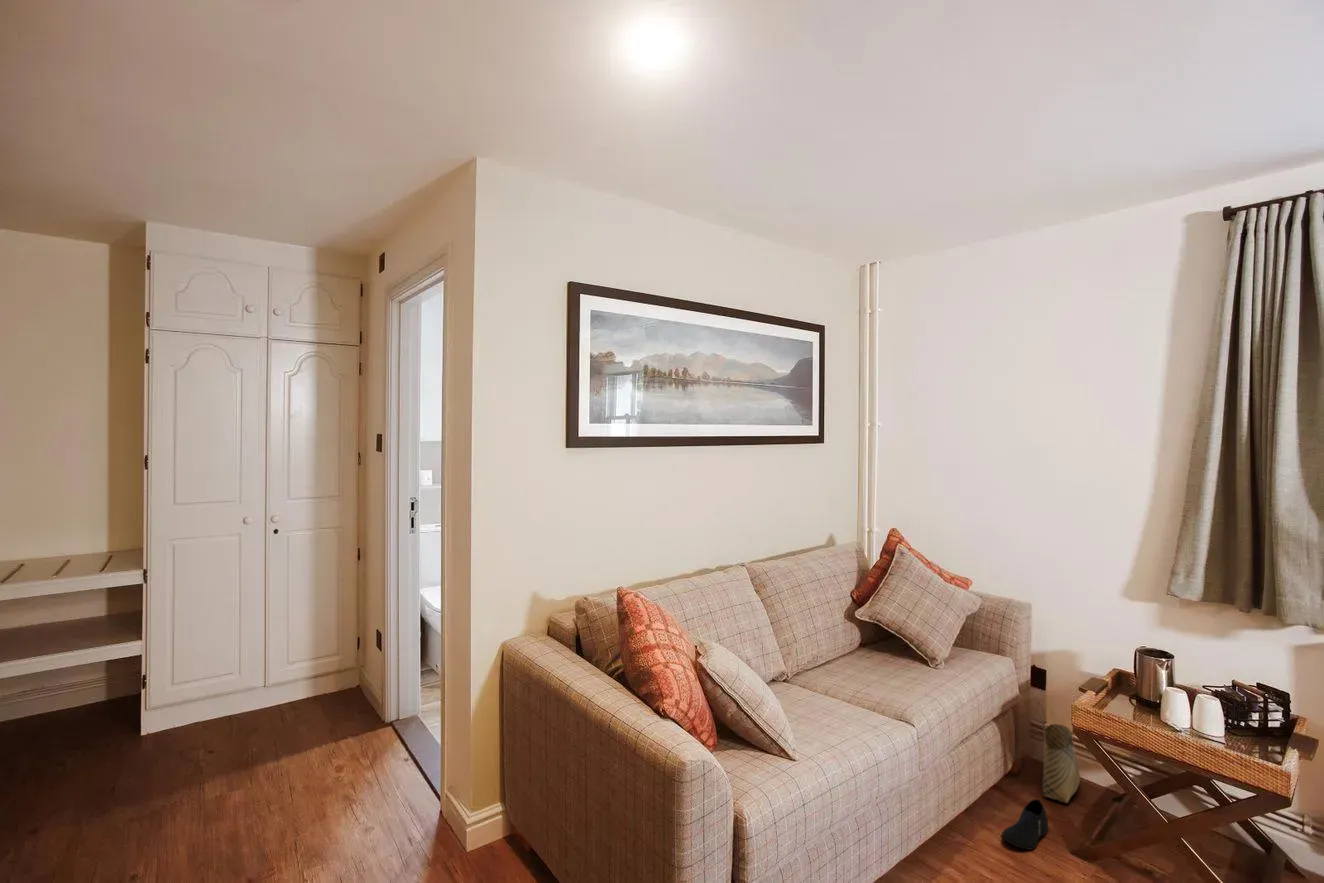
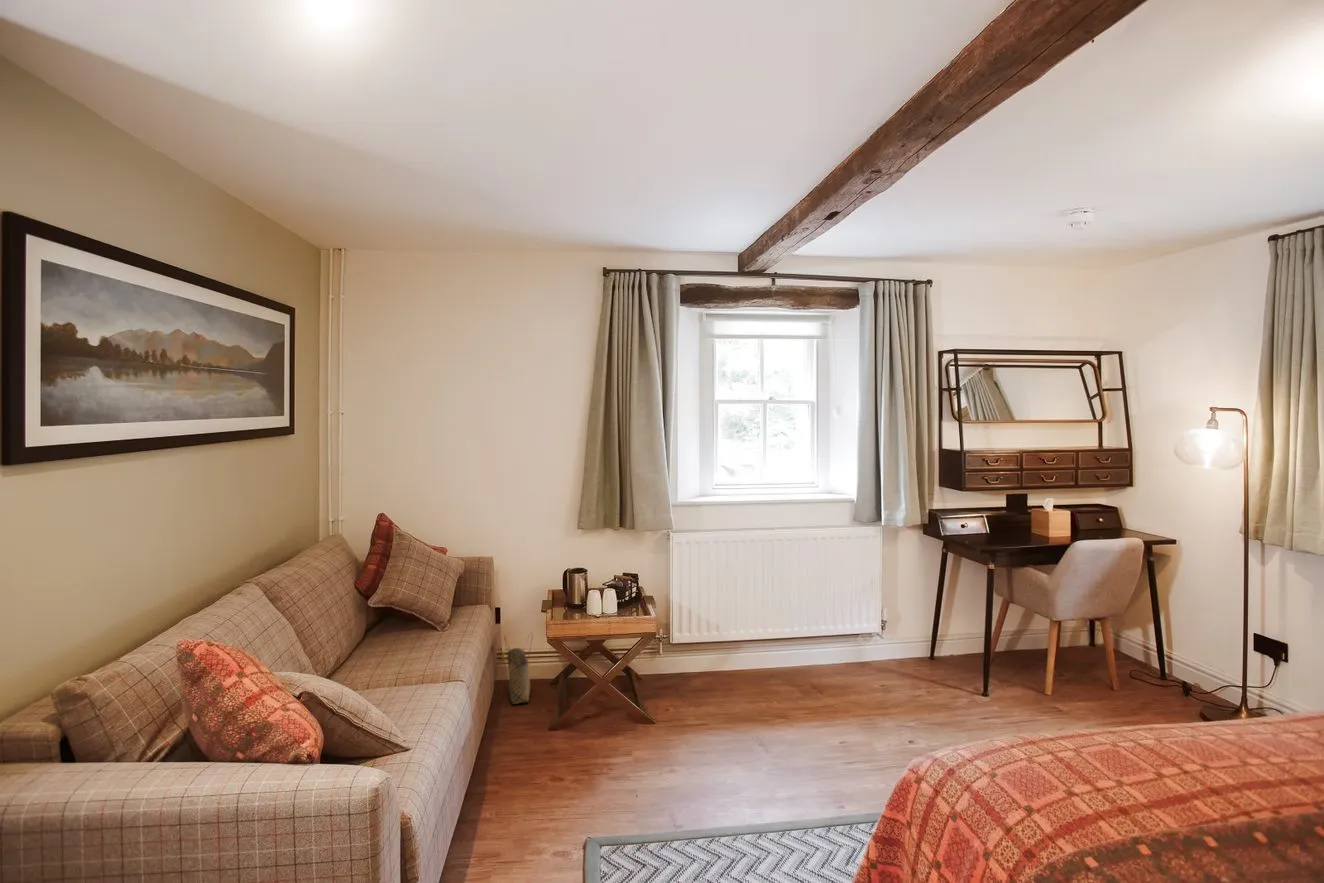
shoe: present [1001,799,1048,850] -> none [504,706,526,745]

